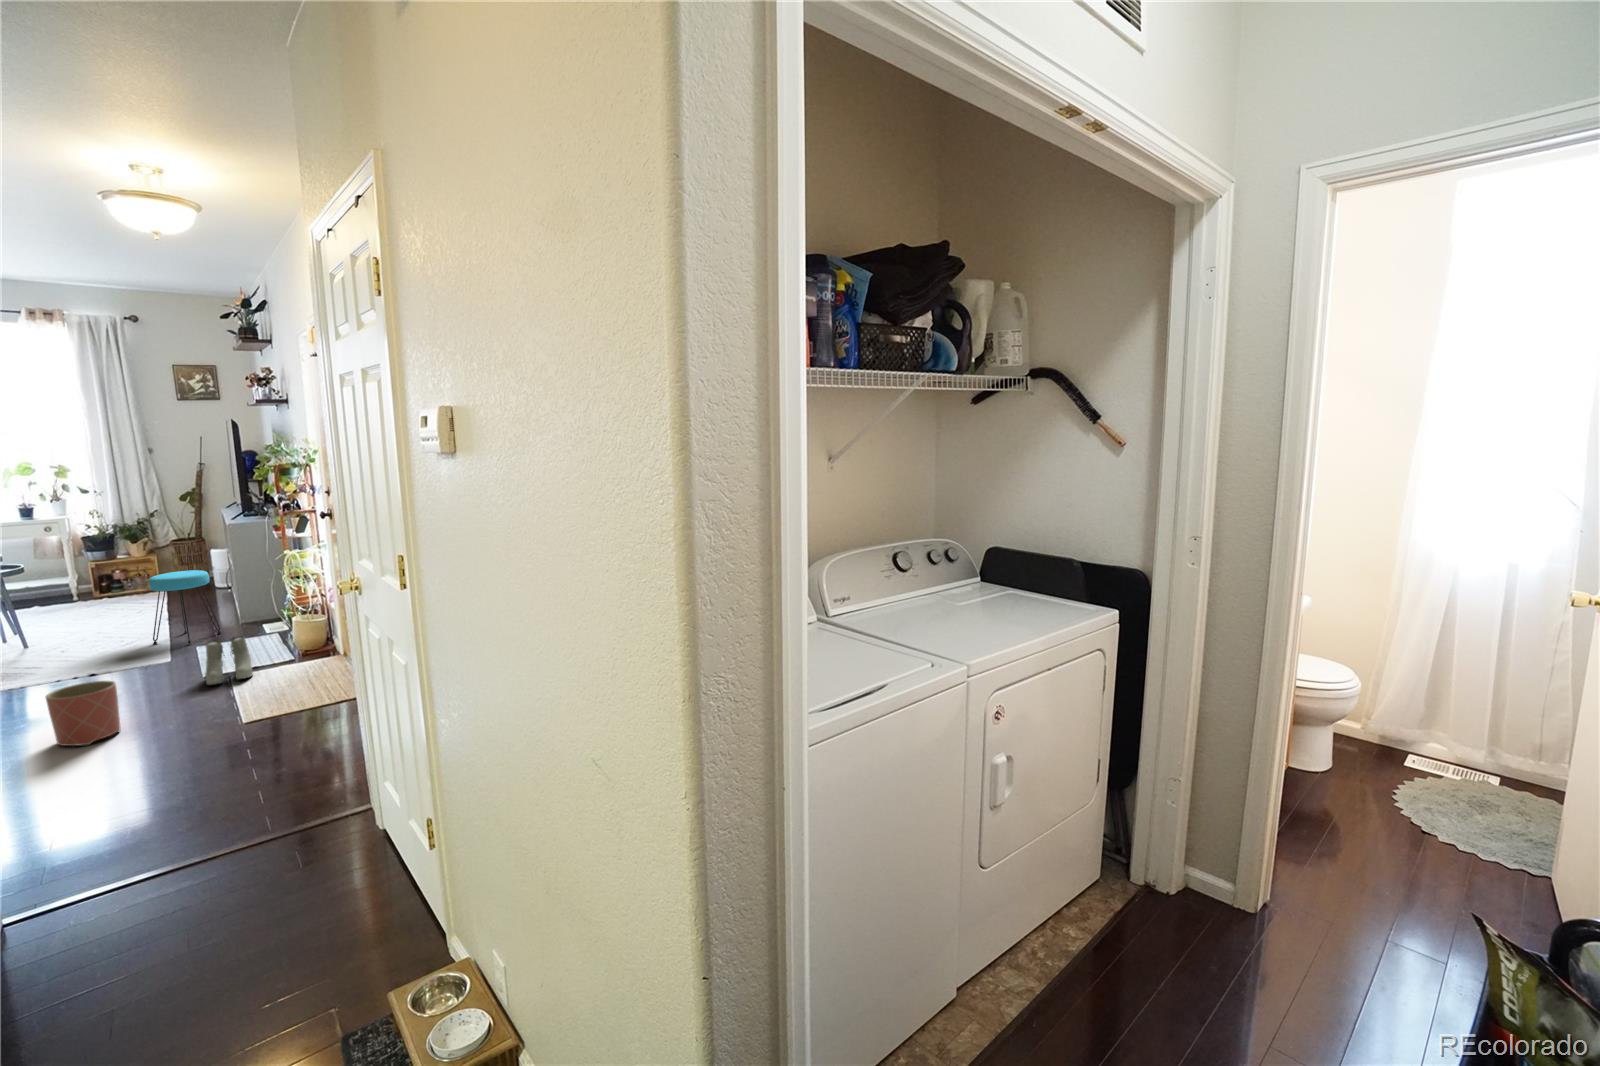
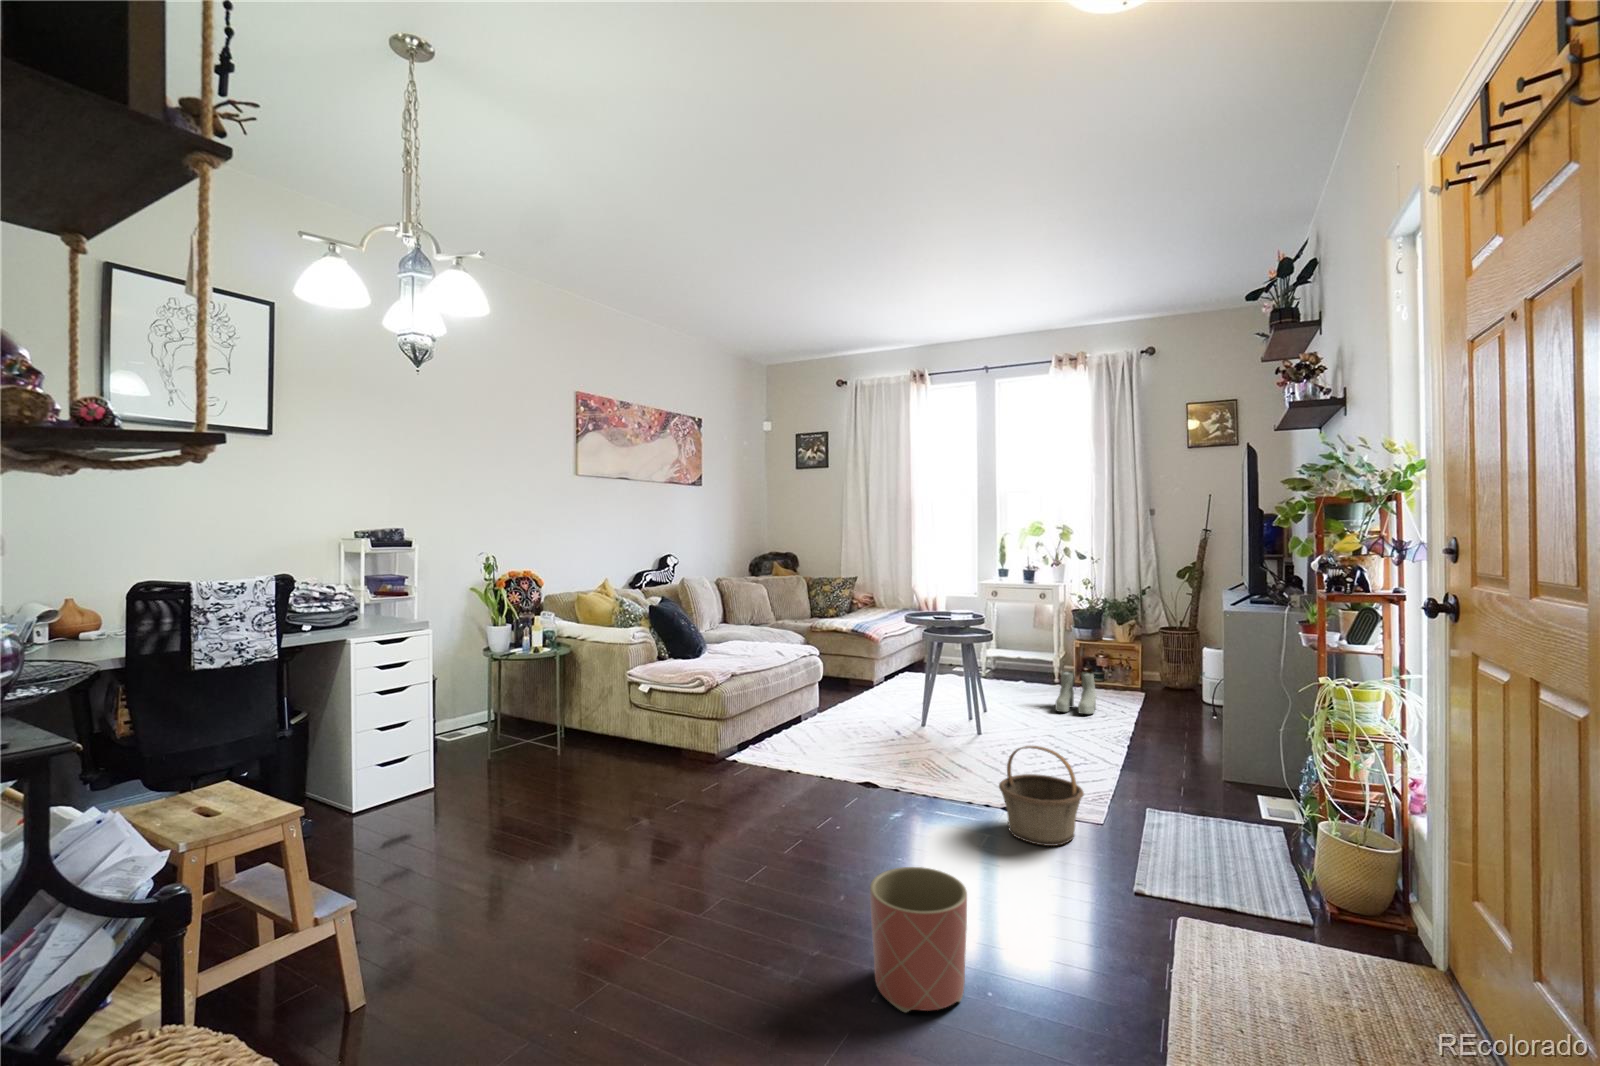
stool: present [149,570,221,644] -> none [1097,676,1192,802]
basket: none [86,622,155,681] -> present [999,746,1084,846]
boots: present [205,636,253,685] -> present [1055,671,1096,714]

